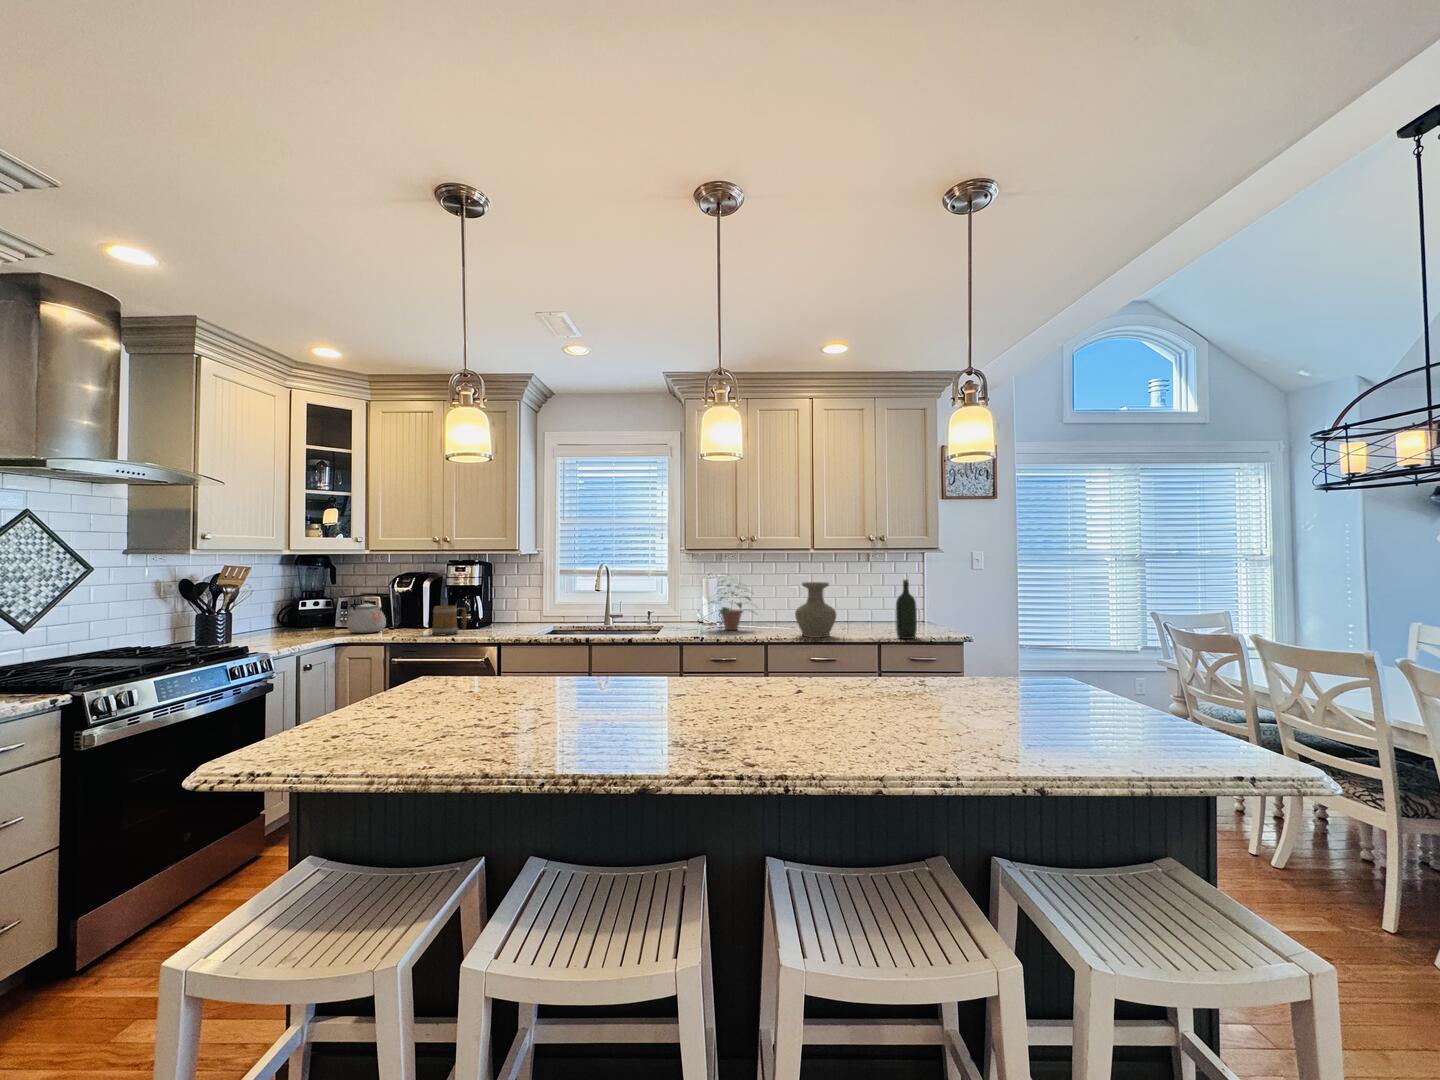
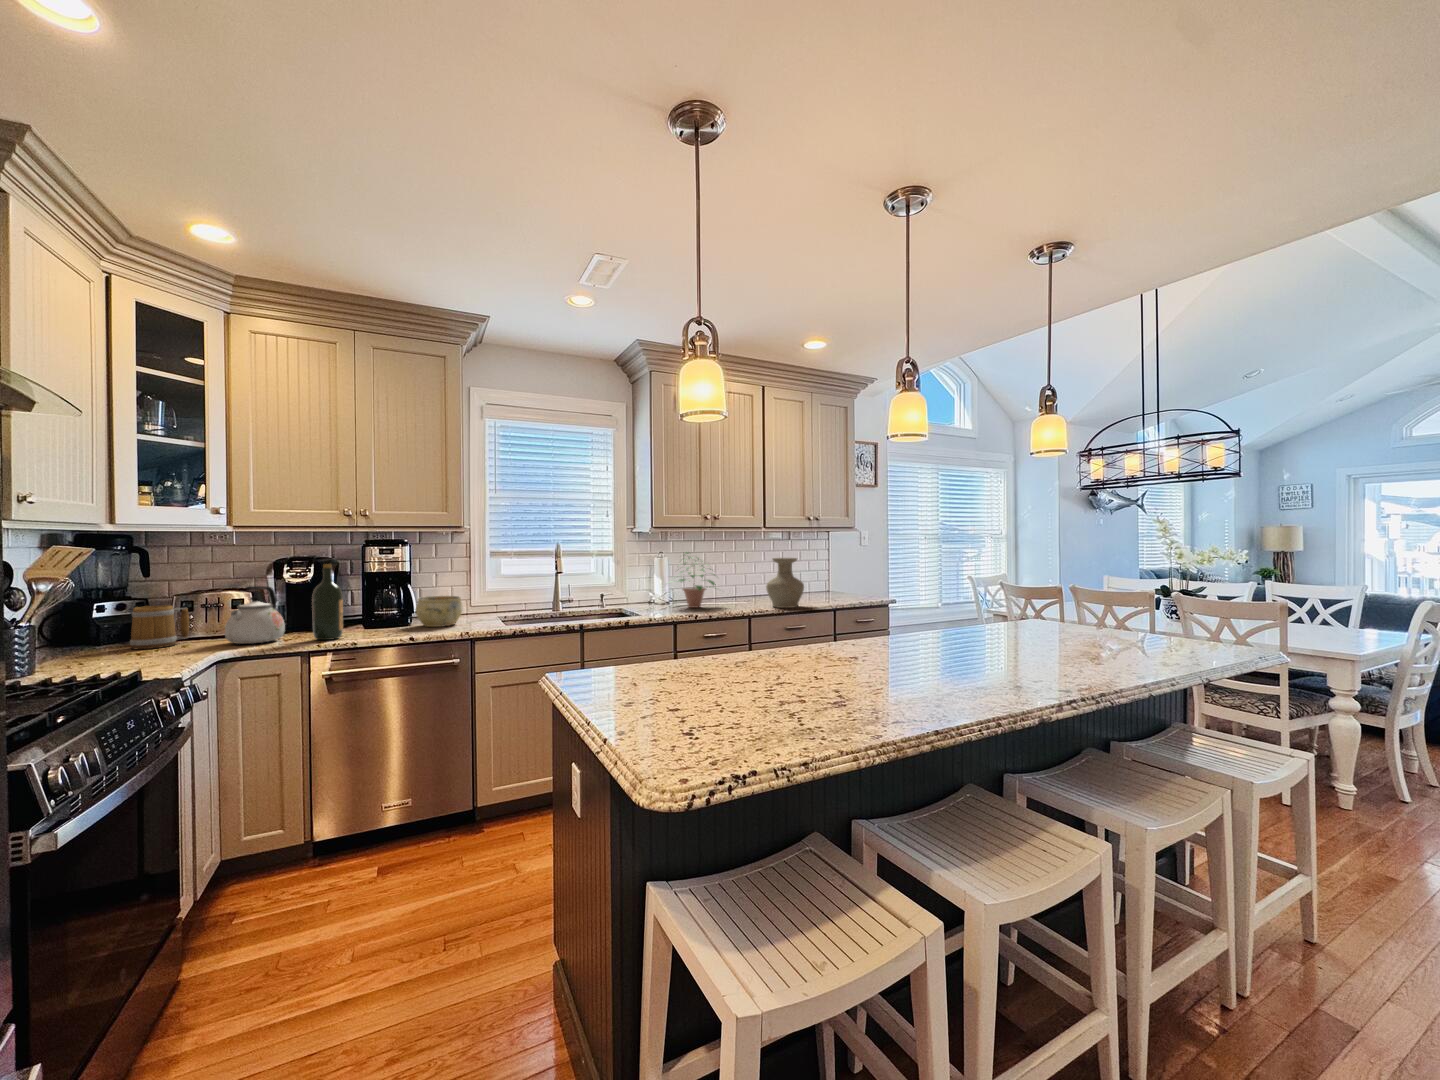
wine bottle: present [896,580,917,639] -> present [312,564,343,640]
mug: present [432,606,467,636] -> present [130,605,189,649]
ceramic bowl: none [478,606,515,631] -> present [416,596,462,627]

